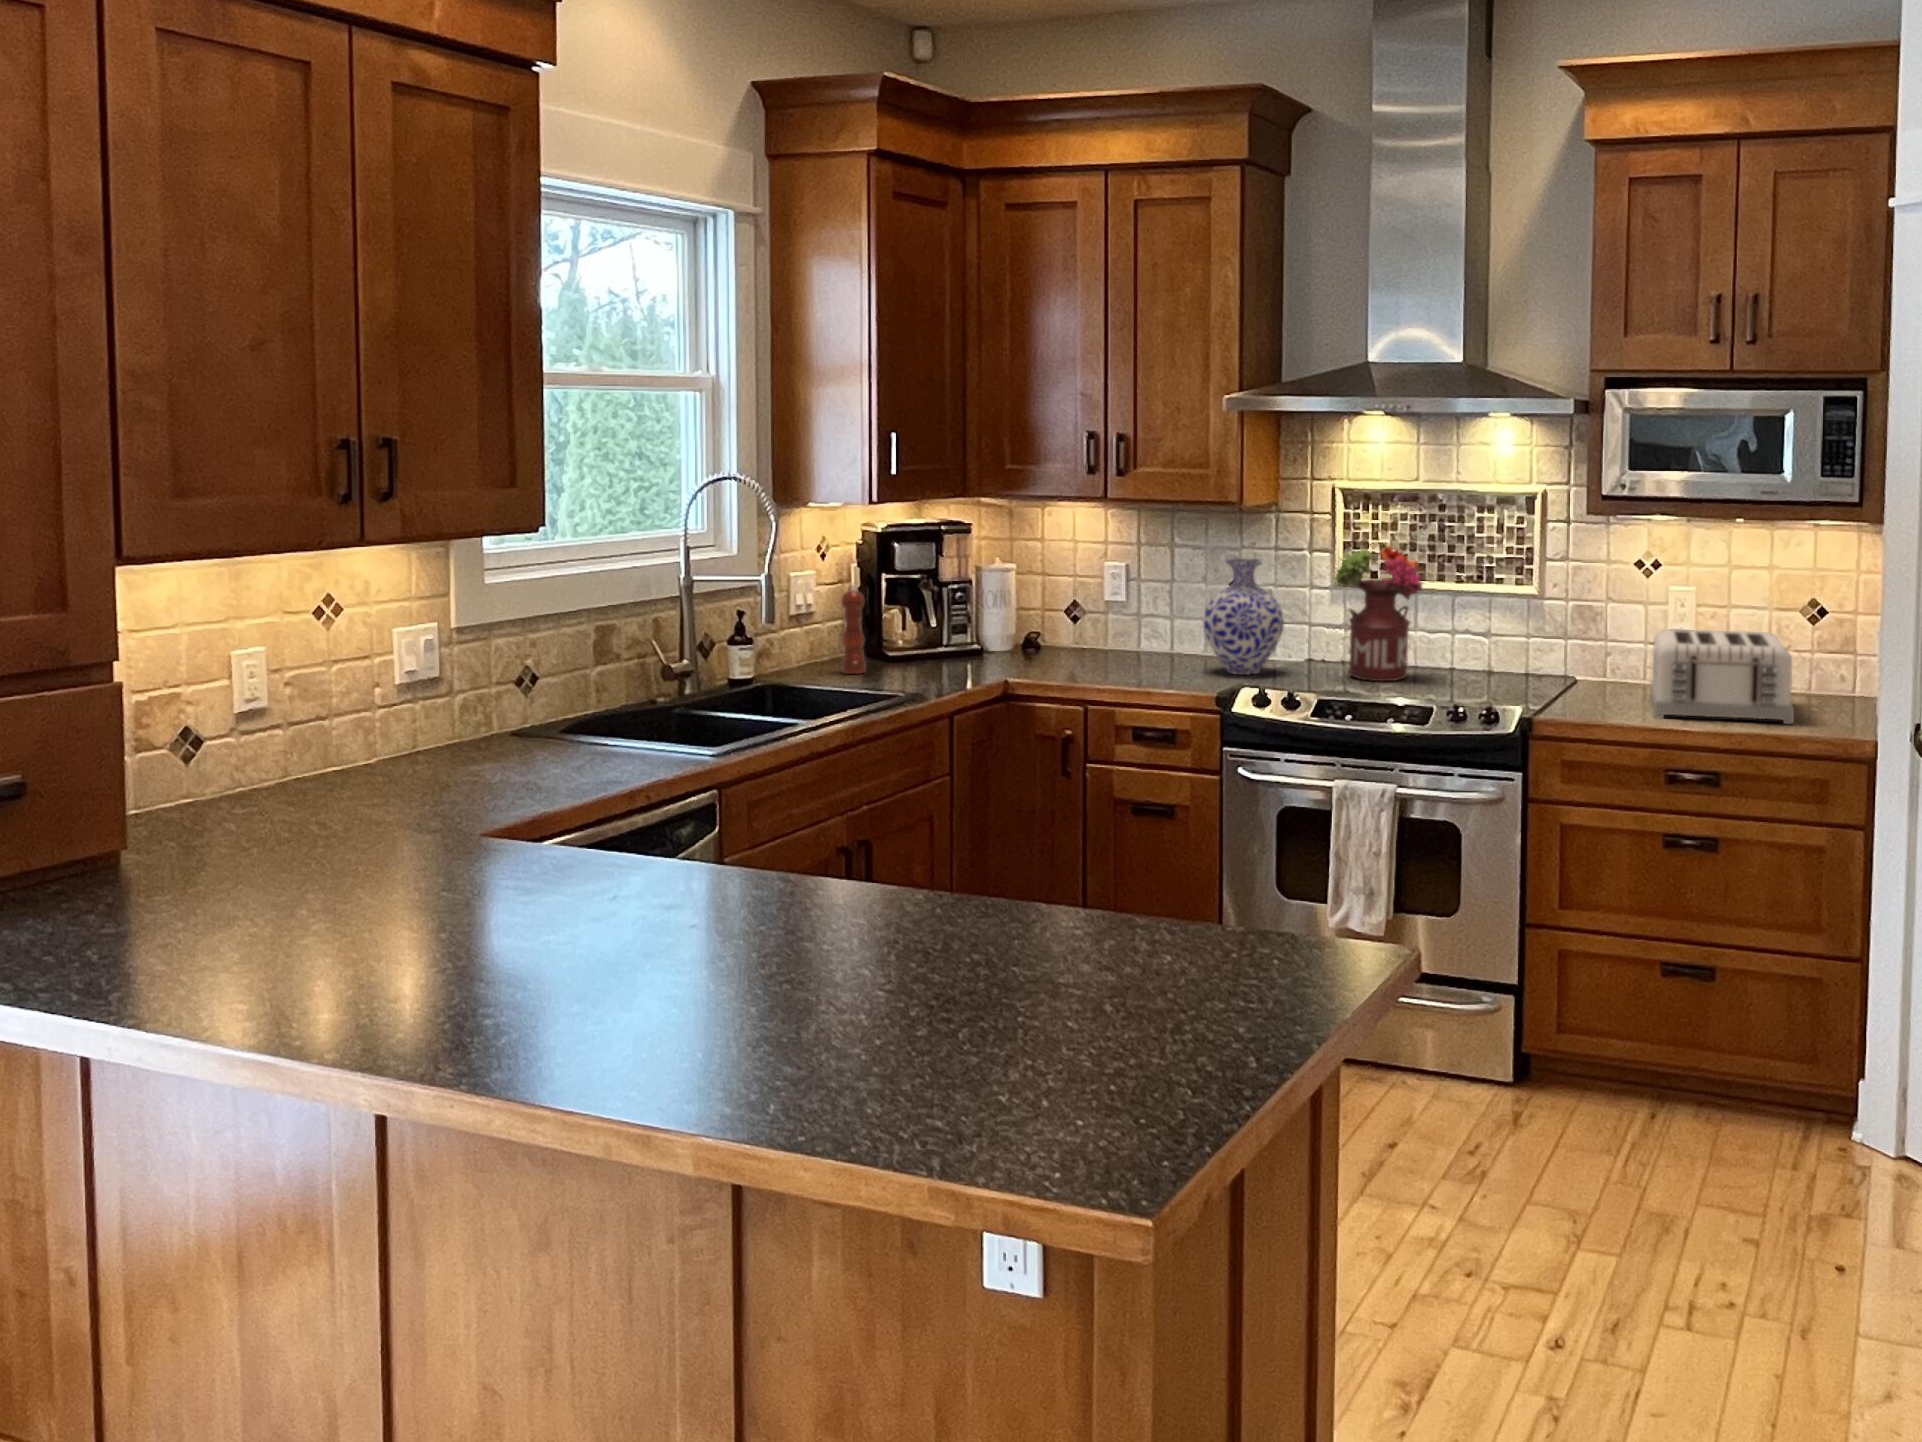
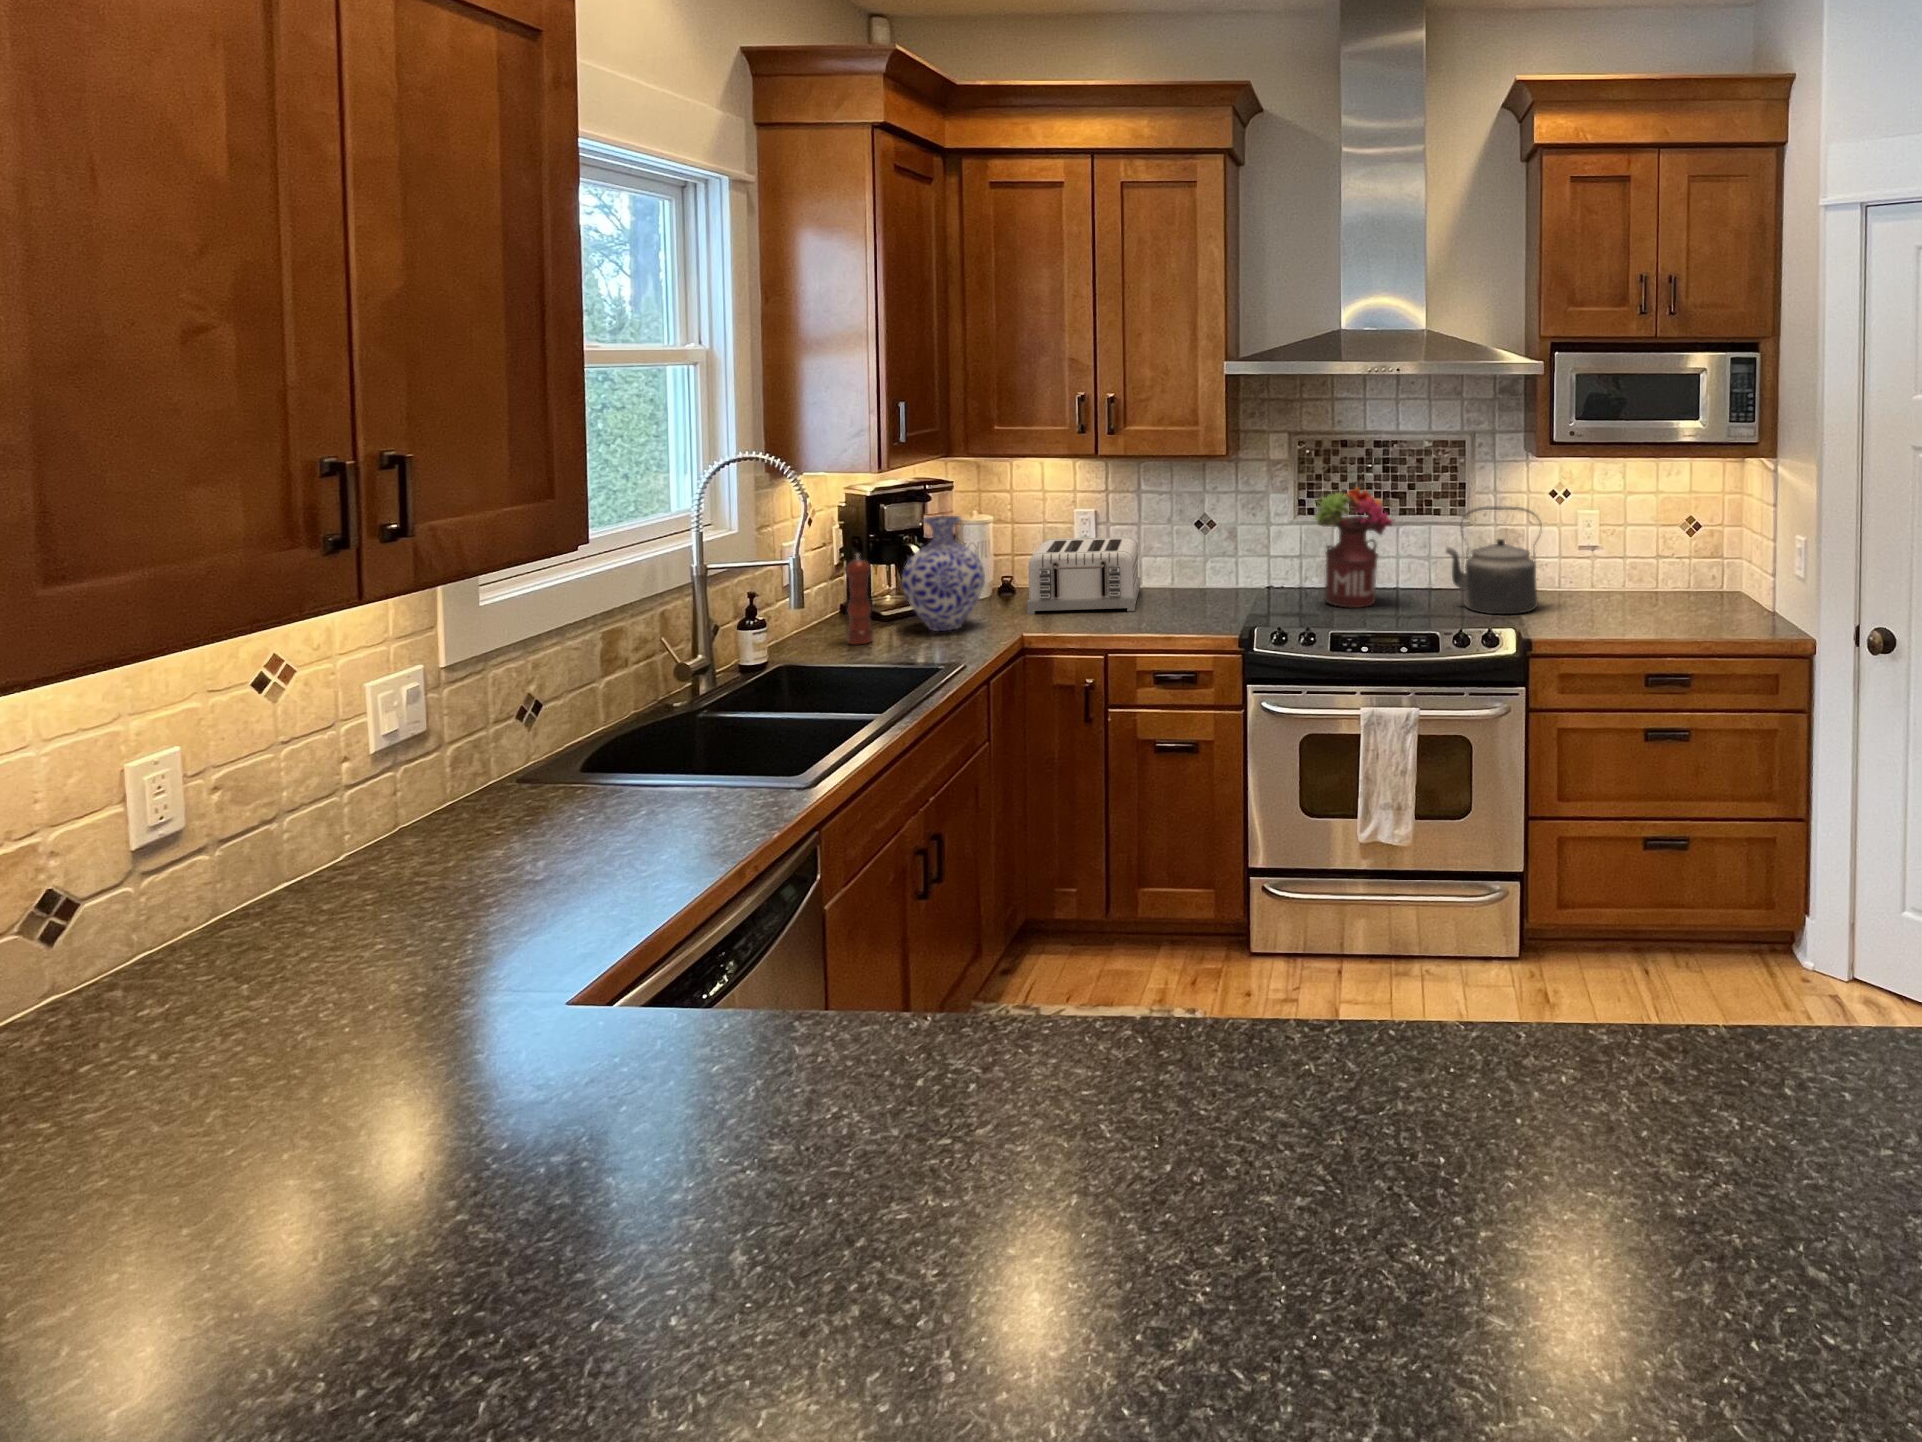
vase: present [1204,559,1284,675] -> present [902,516,985,631]
kettle: none [1482,572,1596,698] -> present [1446,506,1537,614]
toaster: present [1651,629,1794,724] -> present [1027,537,1140,614]

